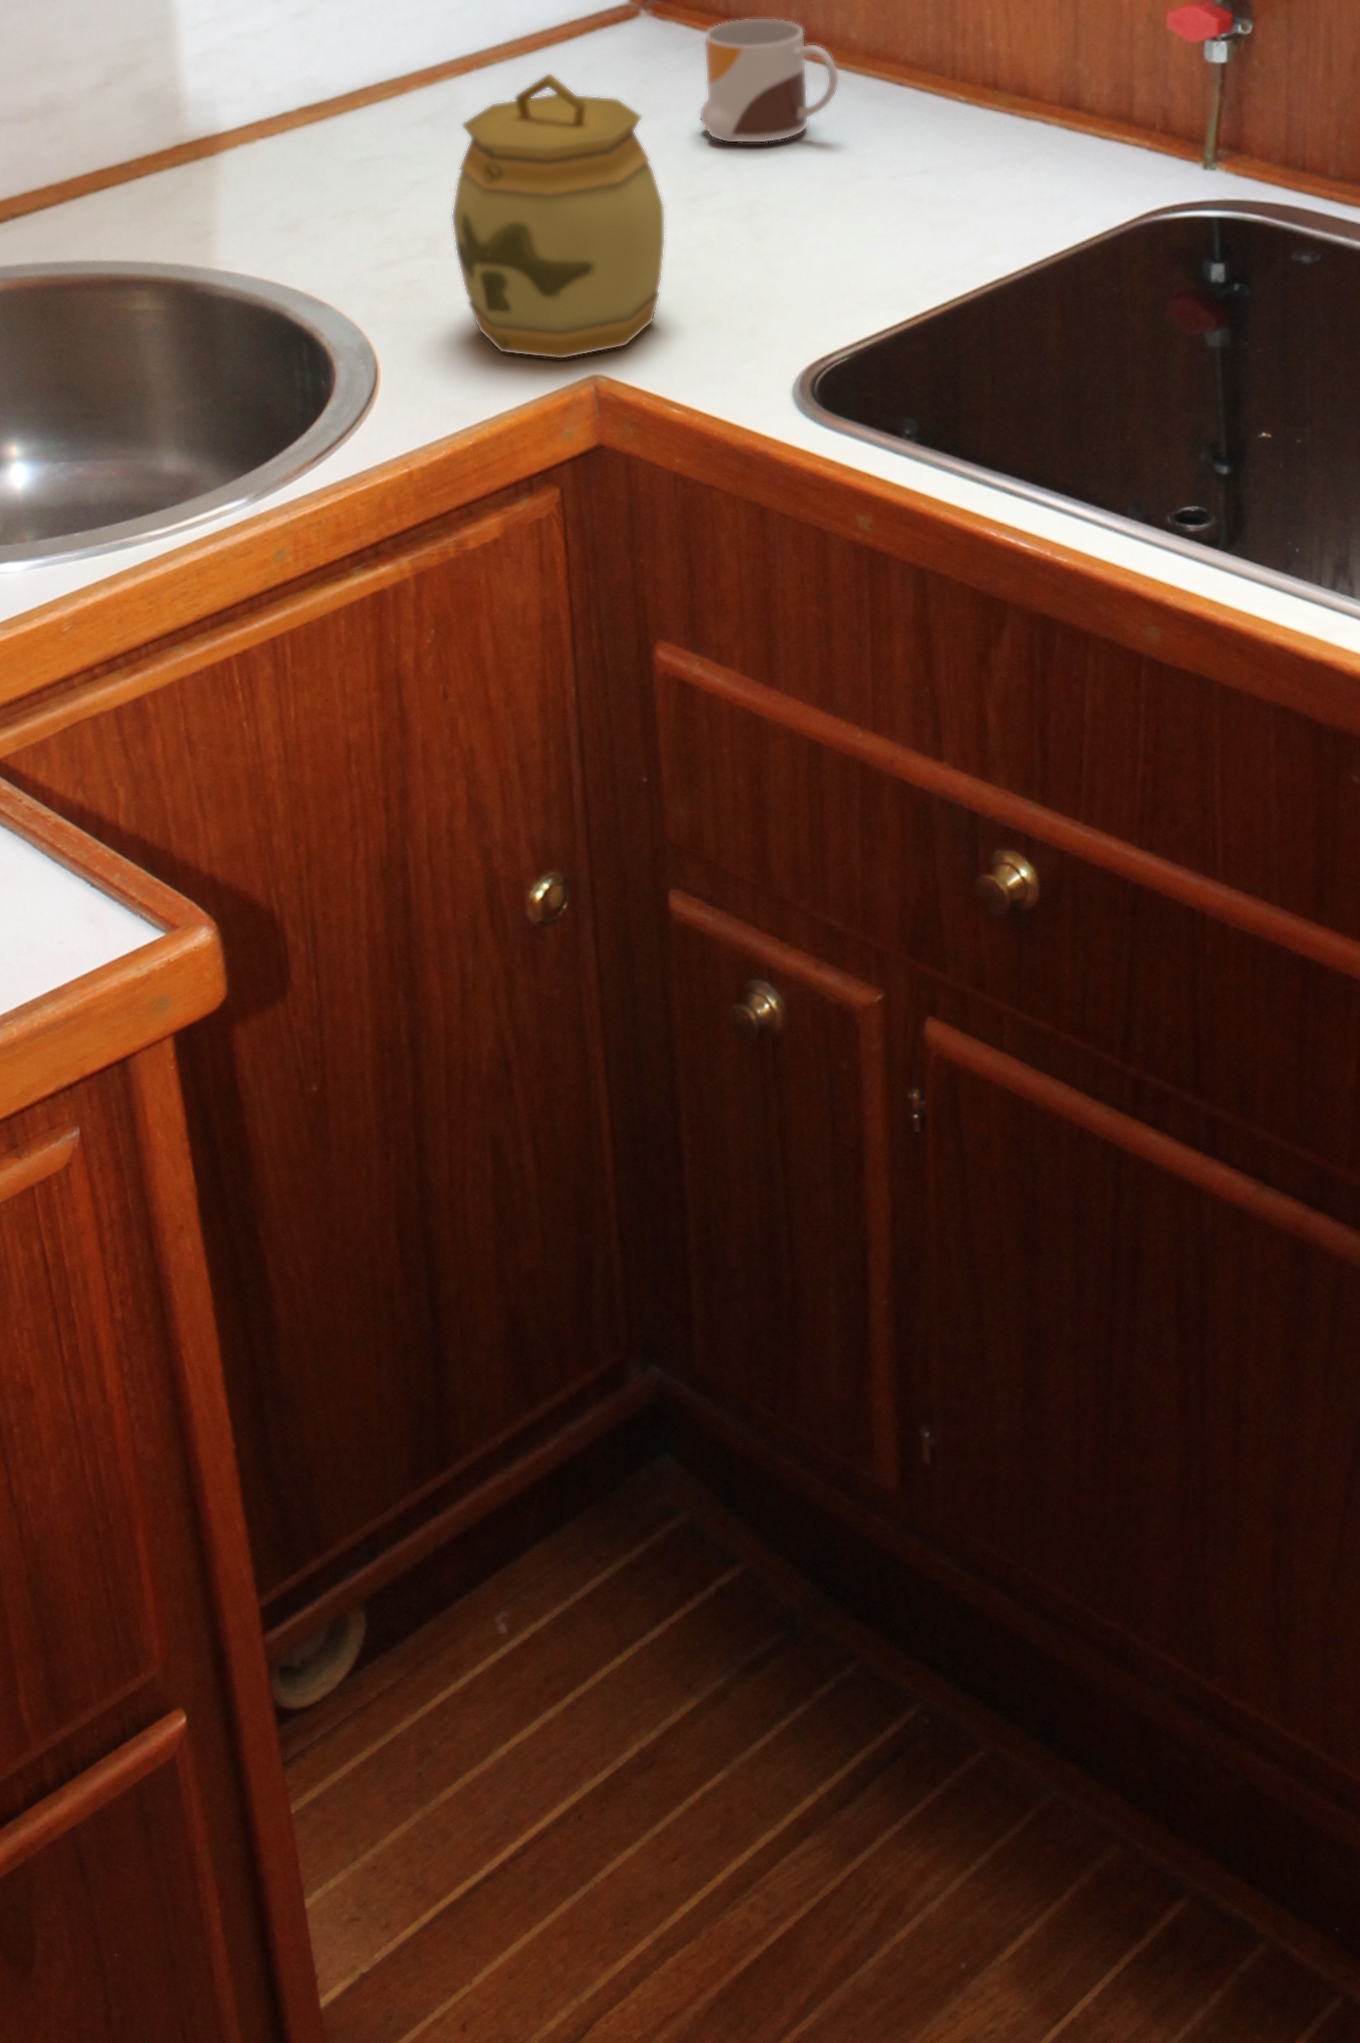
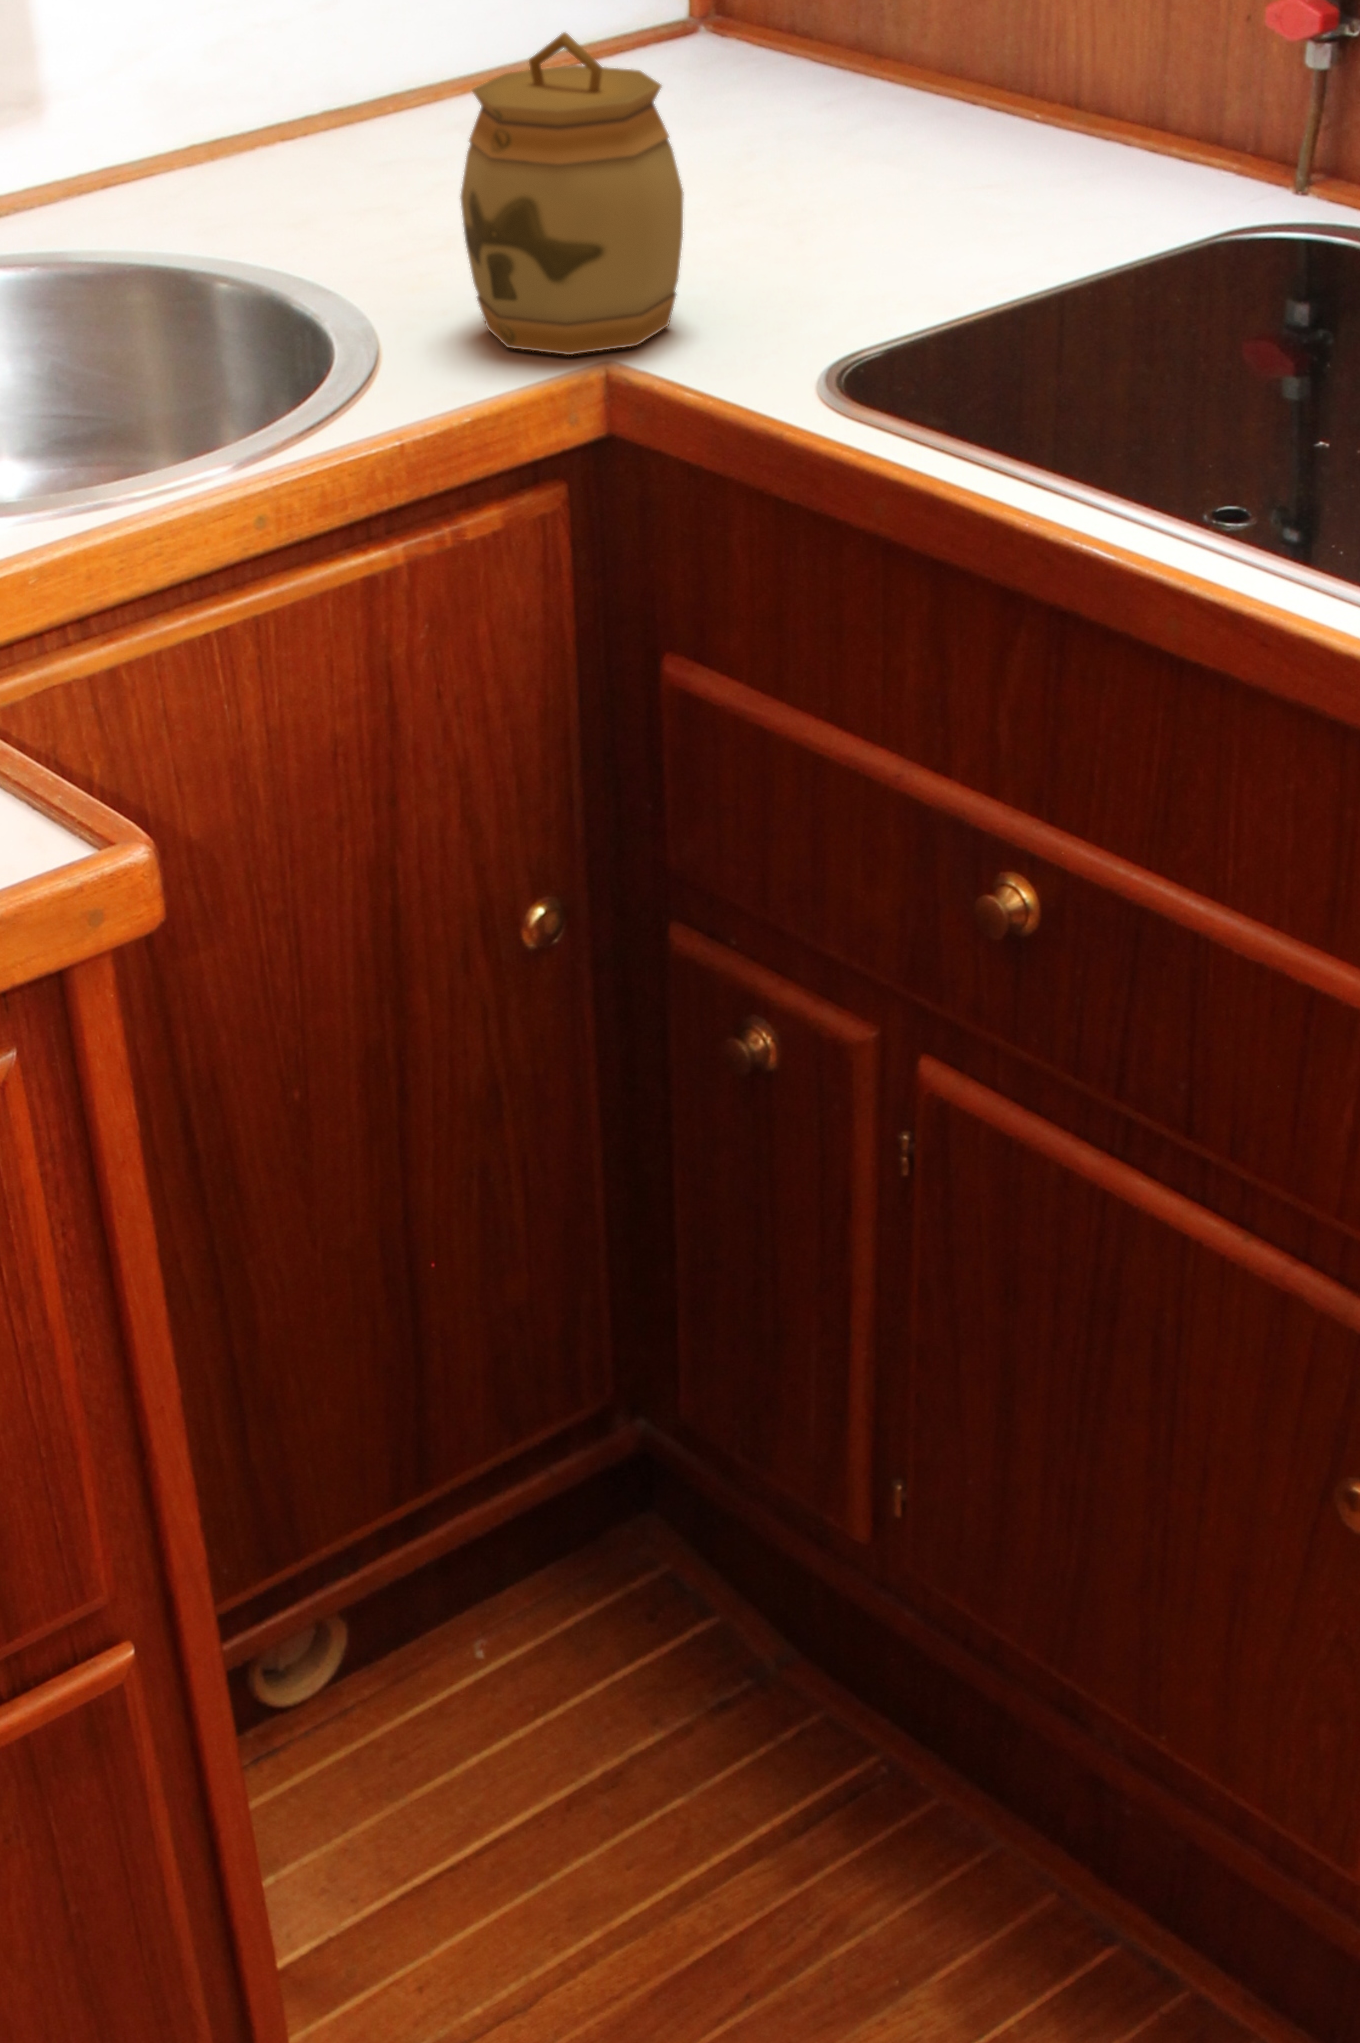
mug: present [700,19,838,142] -> none [748,26,900,167]

